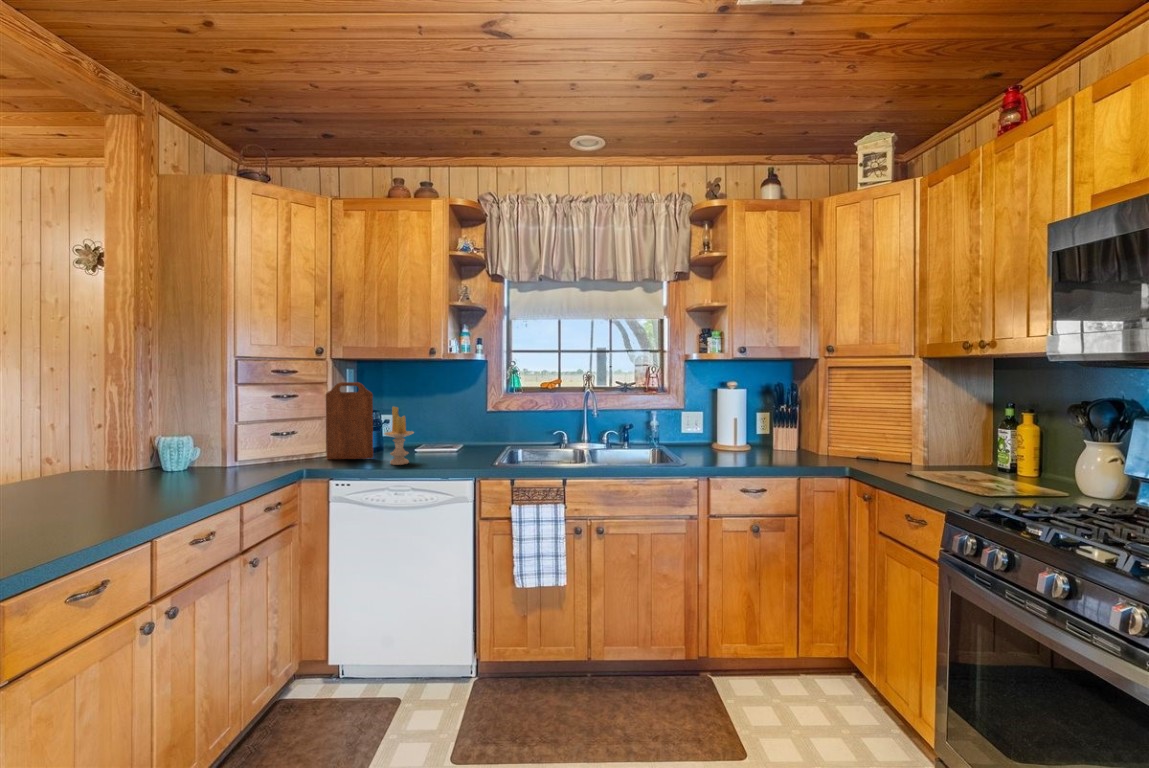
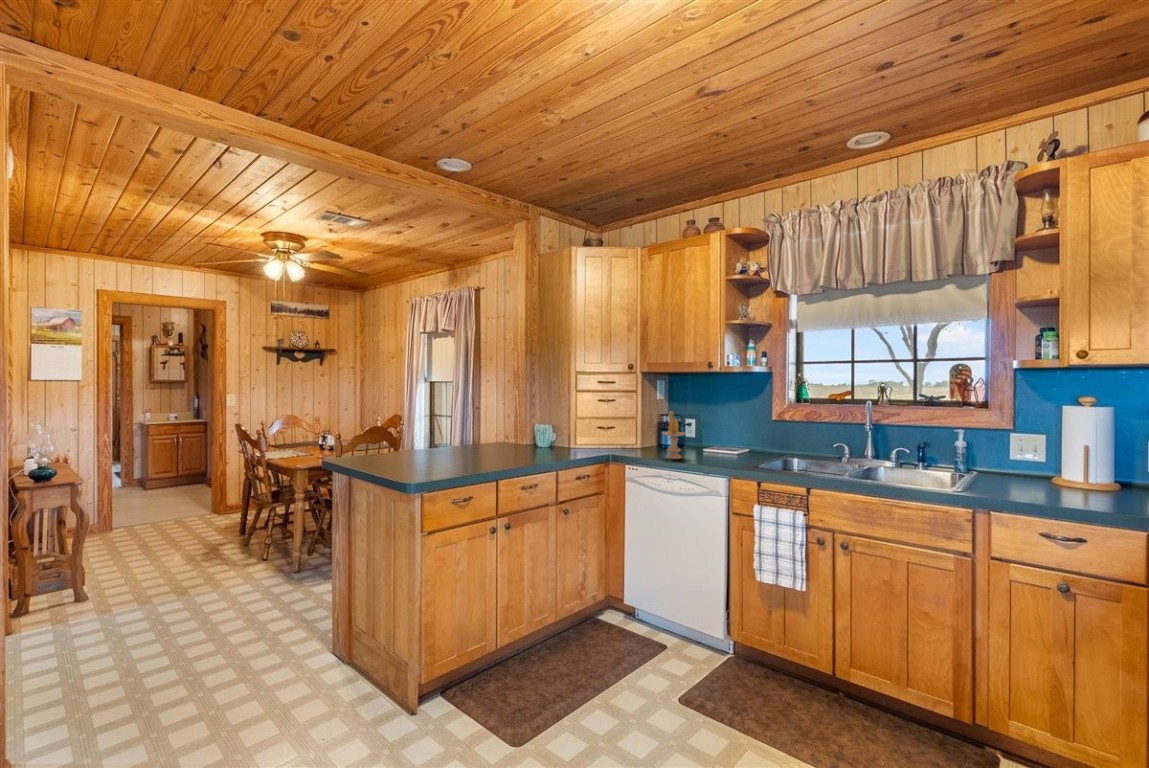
cutting board: present [326,382,373,459] -> none [629,391,661,453]

